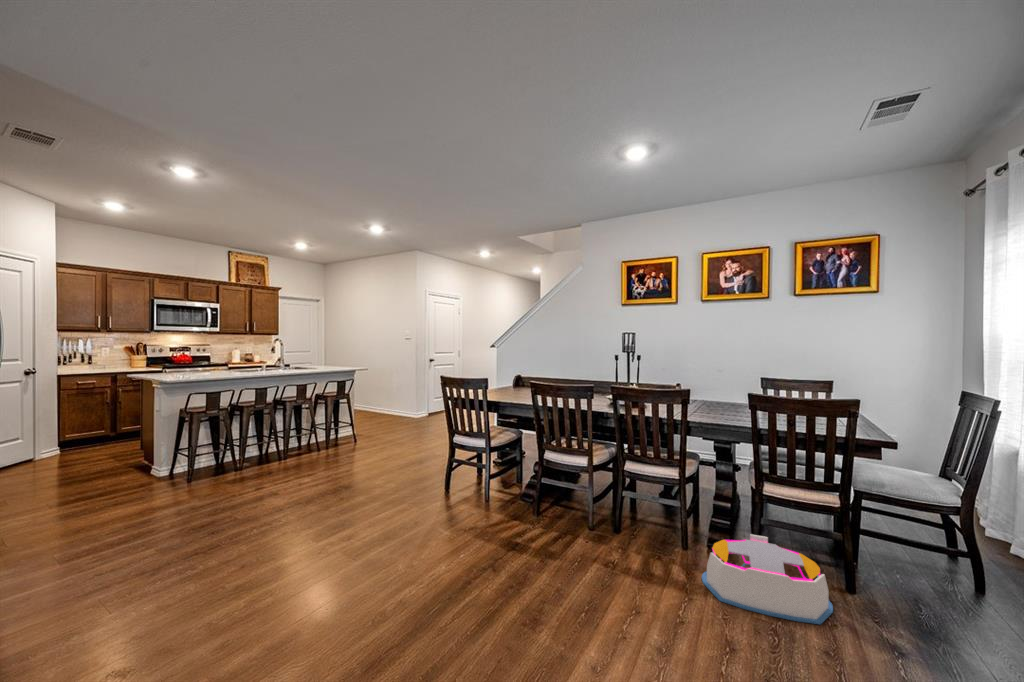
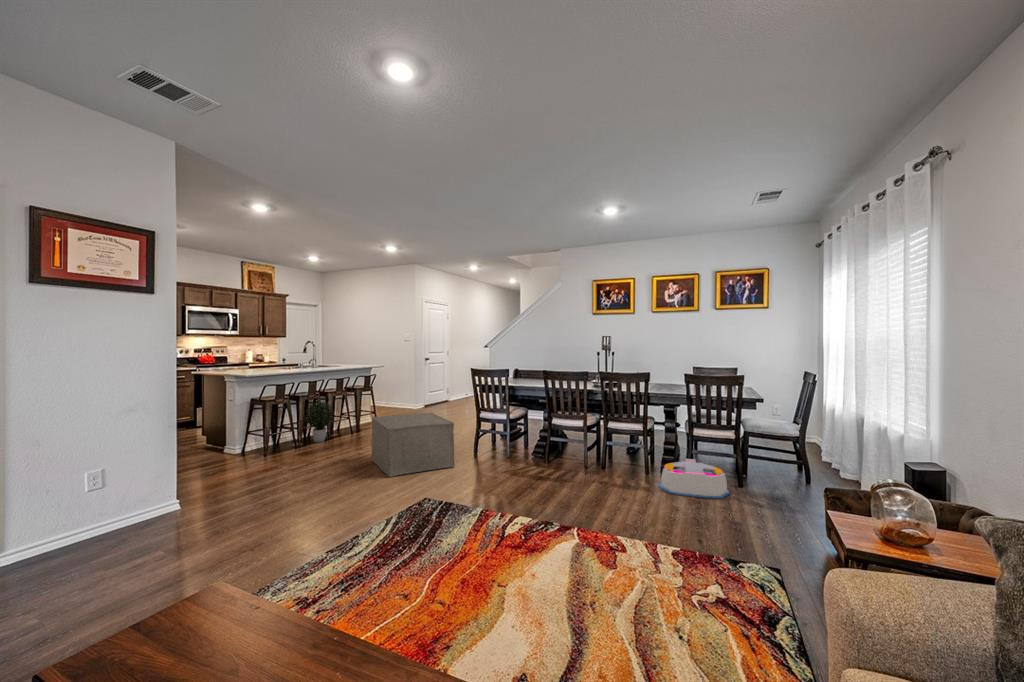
potted plant: none [250,412,290,463] -> present [305,402,334,442]
ottoman: none [297,434,403,532] -> present [371,413,455,477]

